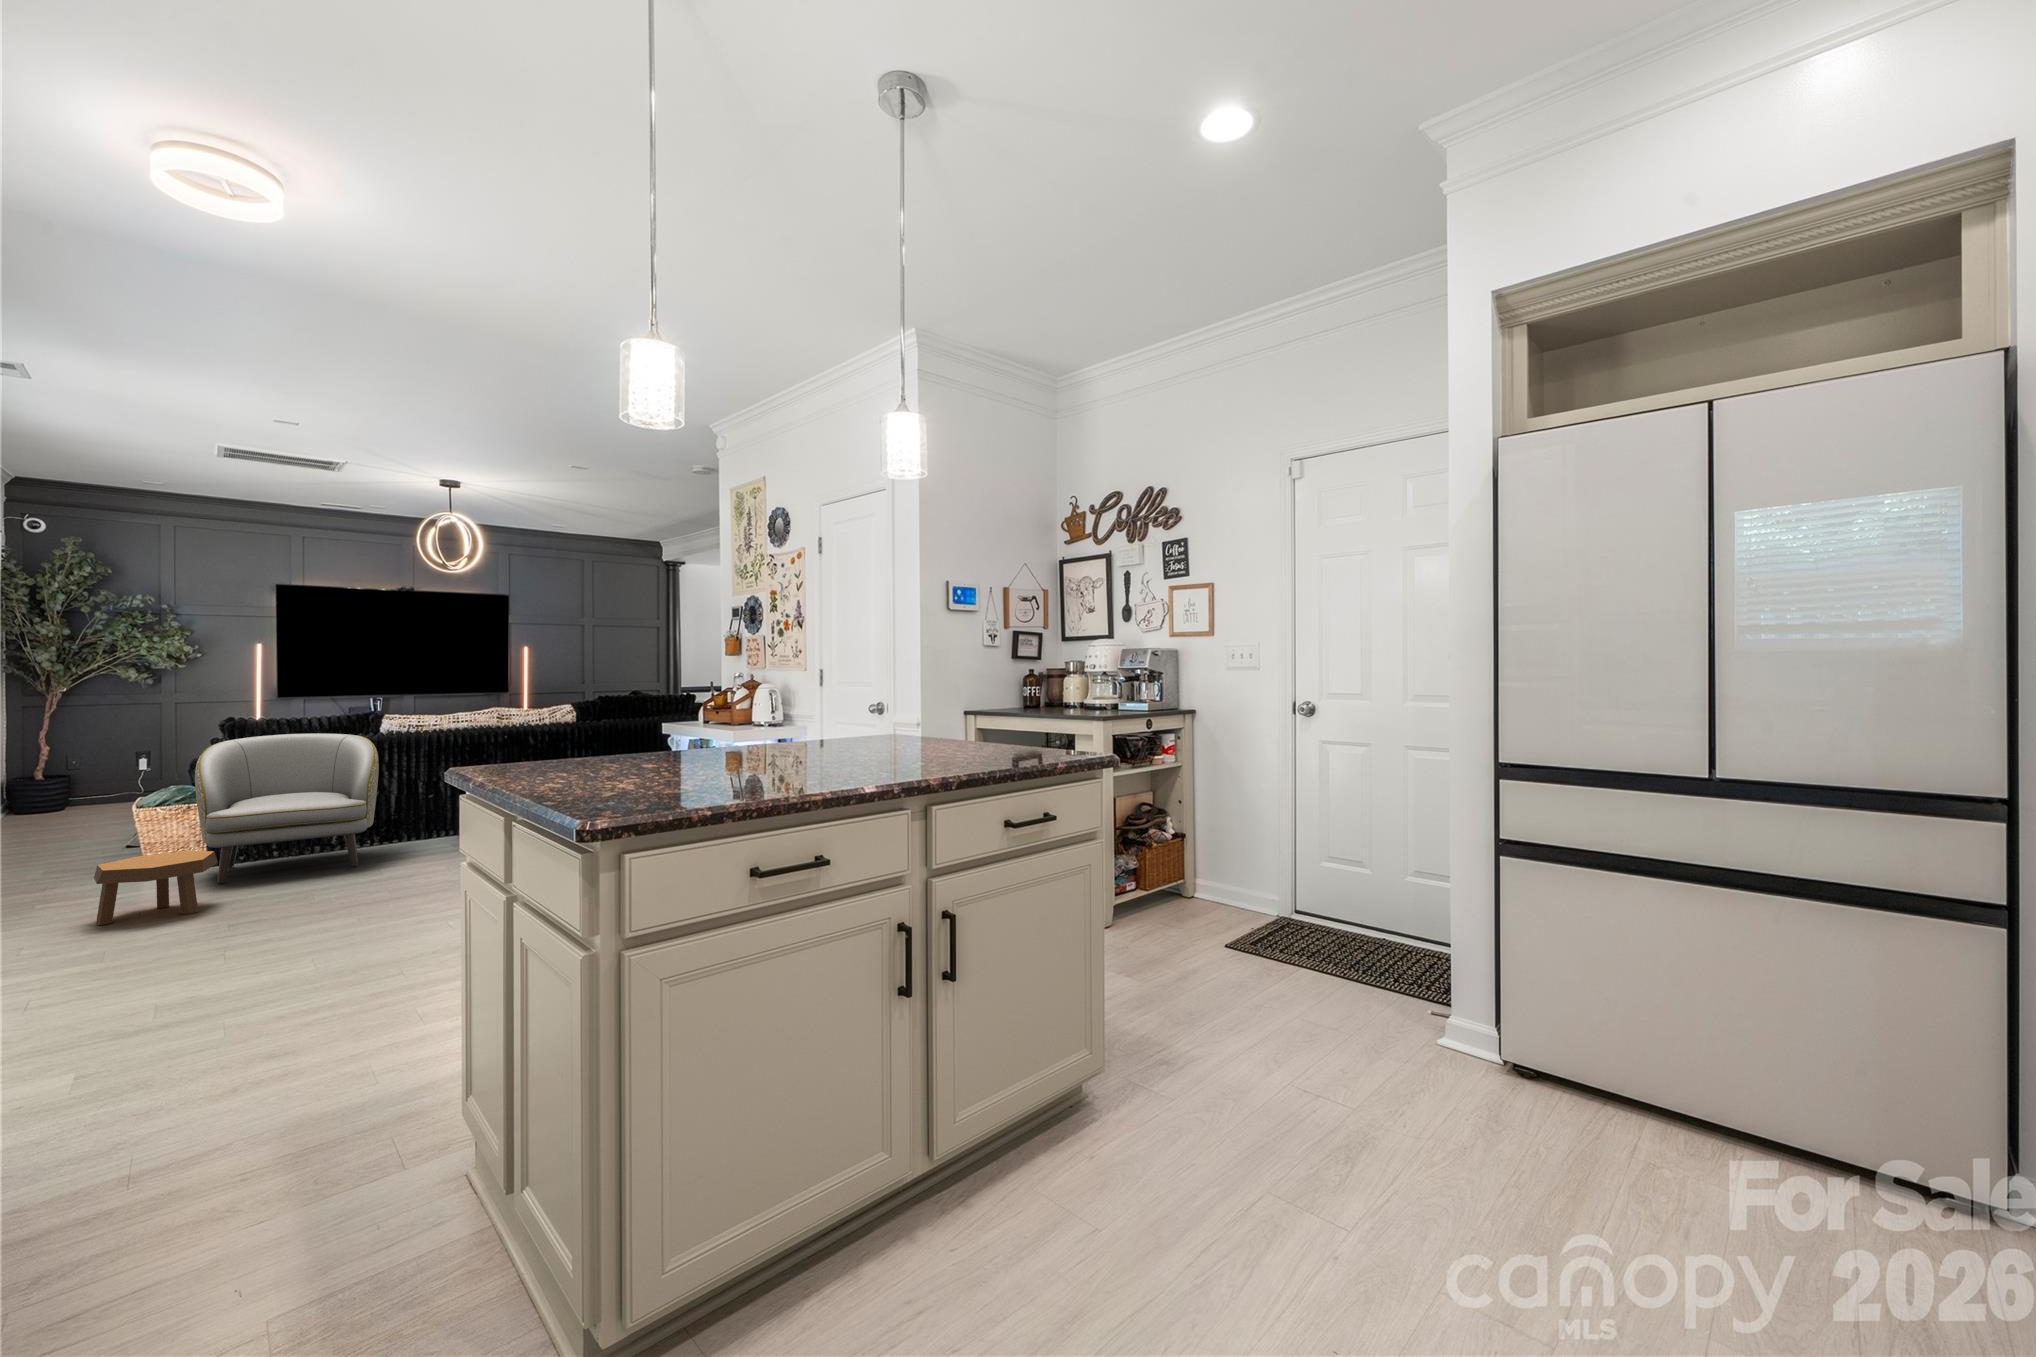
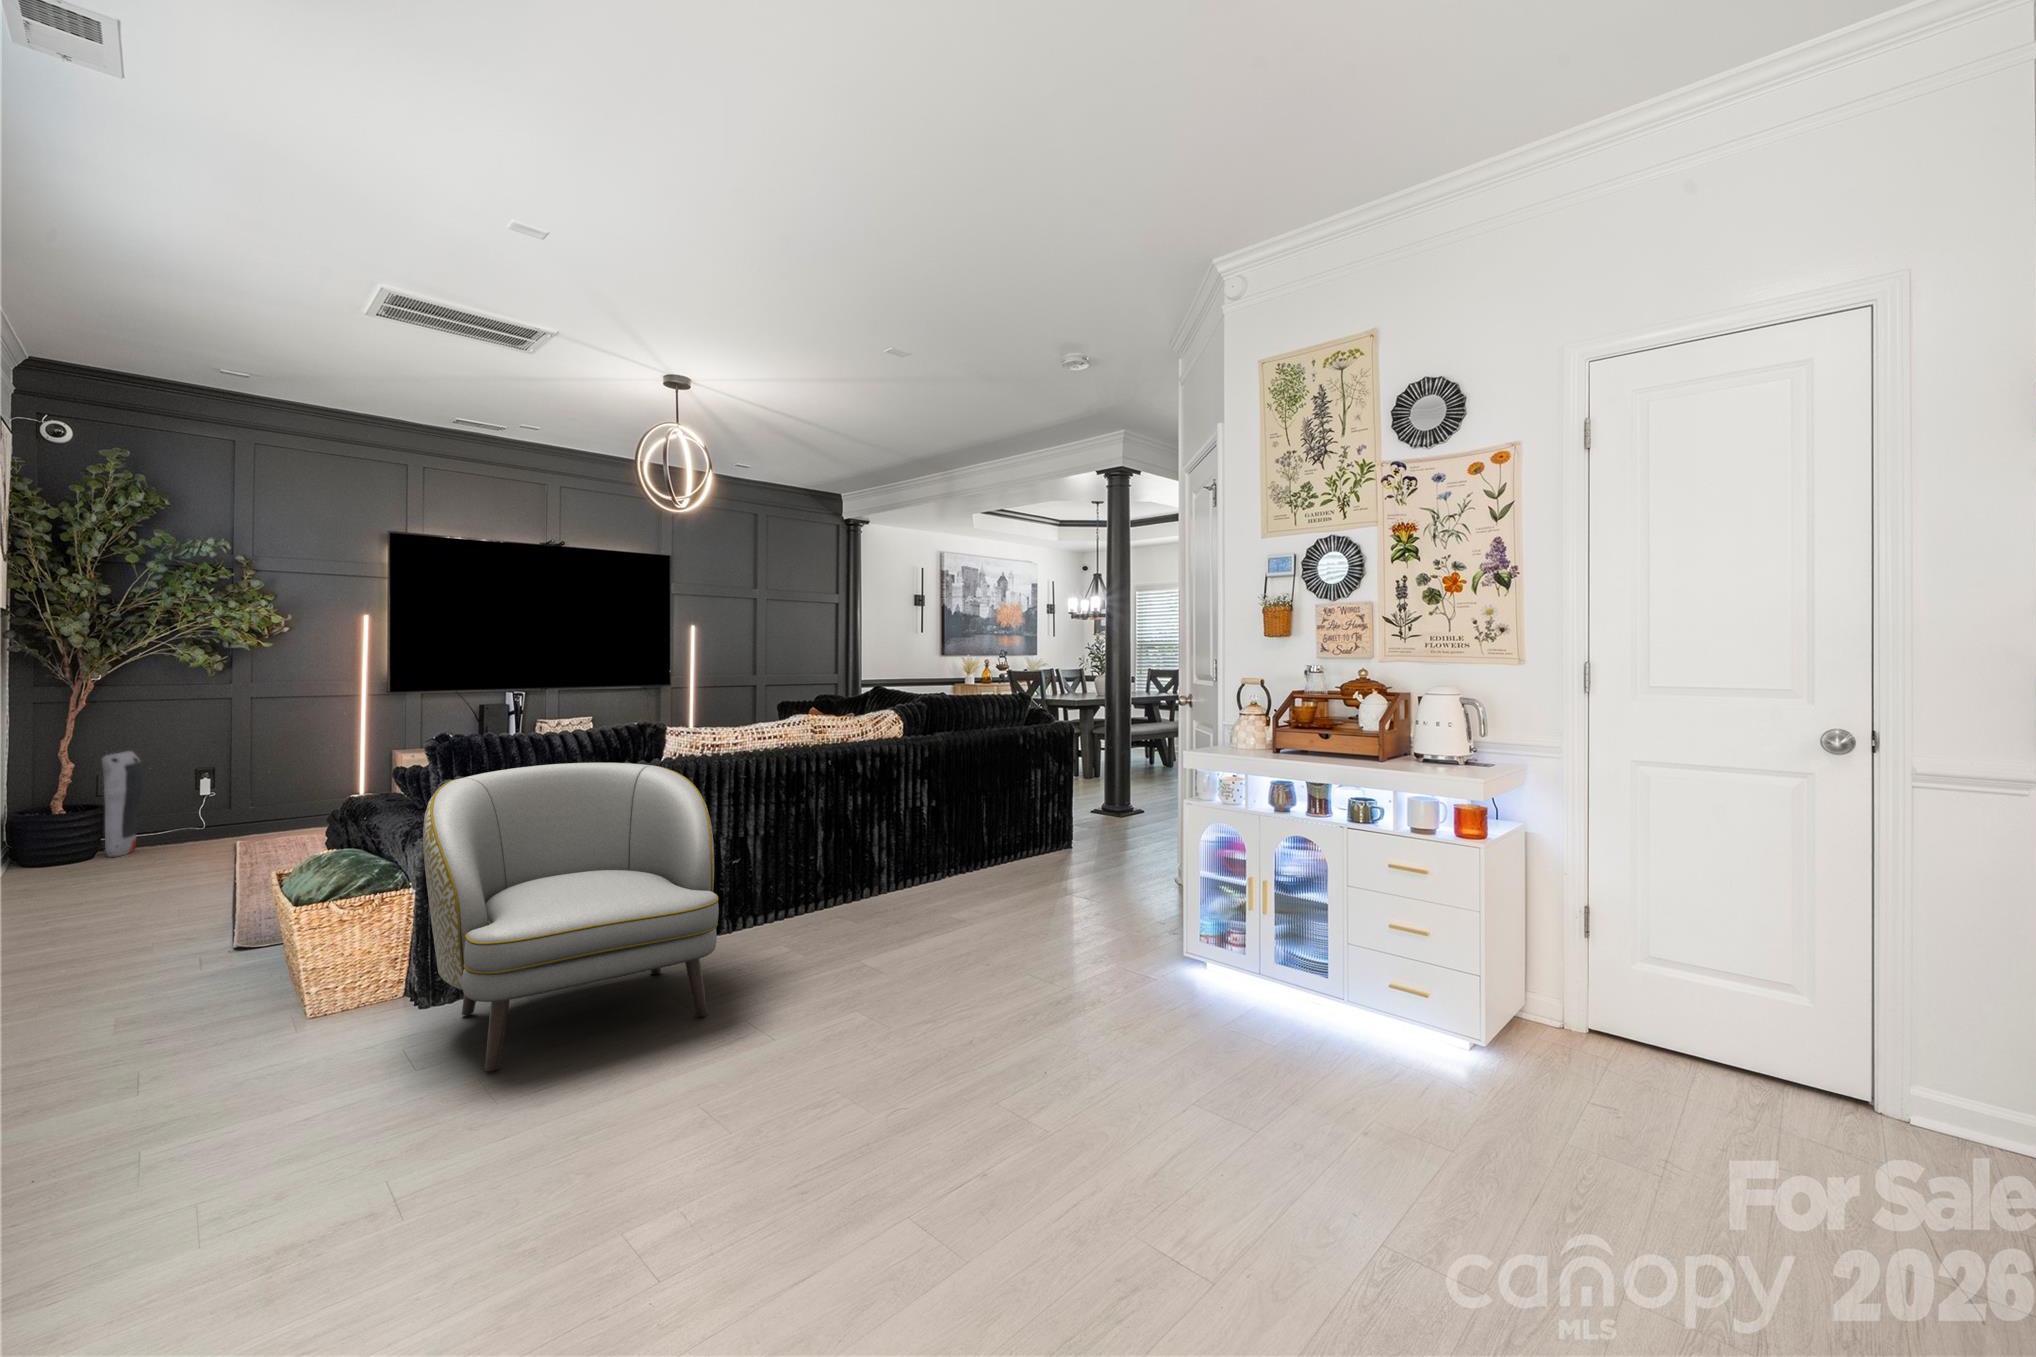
air purifier: none [66,739,97,809] -> present [102,751,145,857]
footstool: present [94,851,218,925] -> none [303,1033,541,1259]

